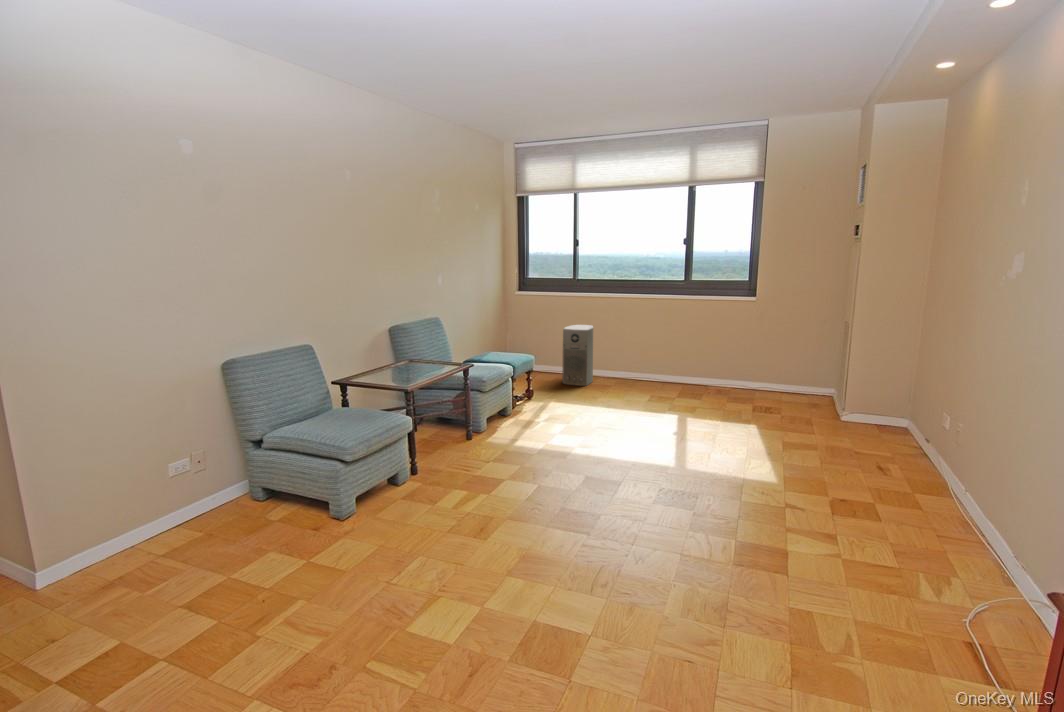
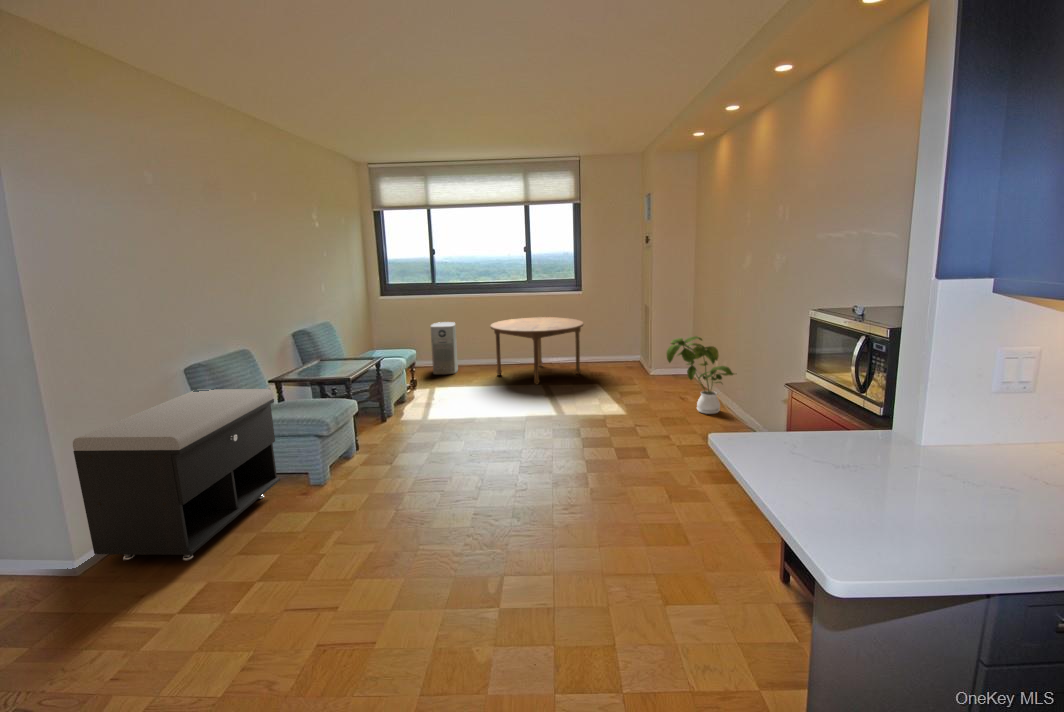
dining table: none [628,327,749,414] -> present [491,317,583,385]
house plant: none [852,380,981,506] -> present [667,336,734,414]
storage bench: none [30,390,297,601] -> present [73,389,280,561]

